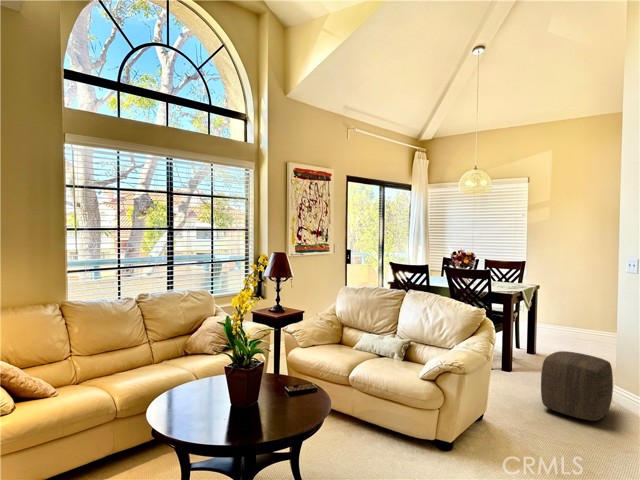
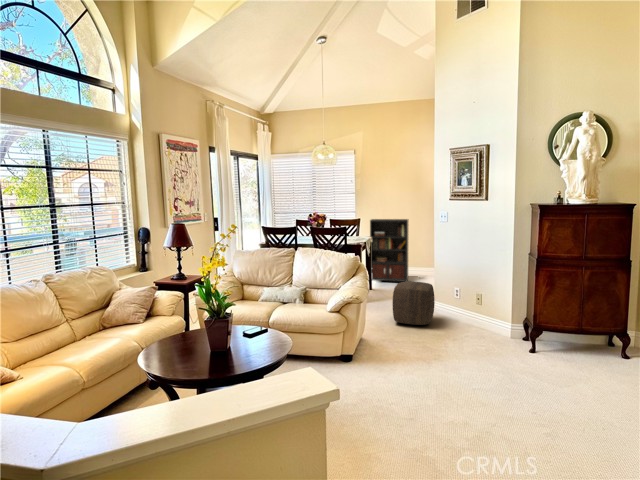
bookcase: none [535,262,613,350] -> present [370,219,408,282]

